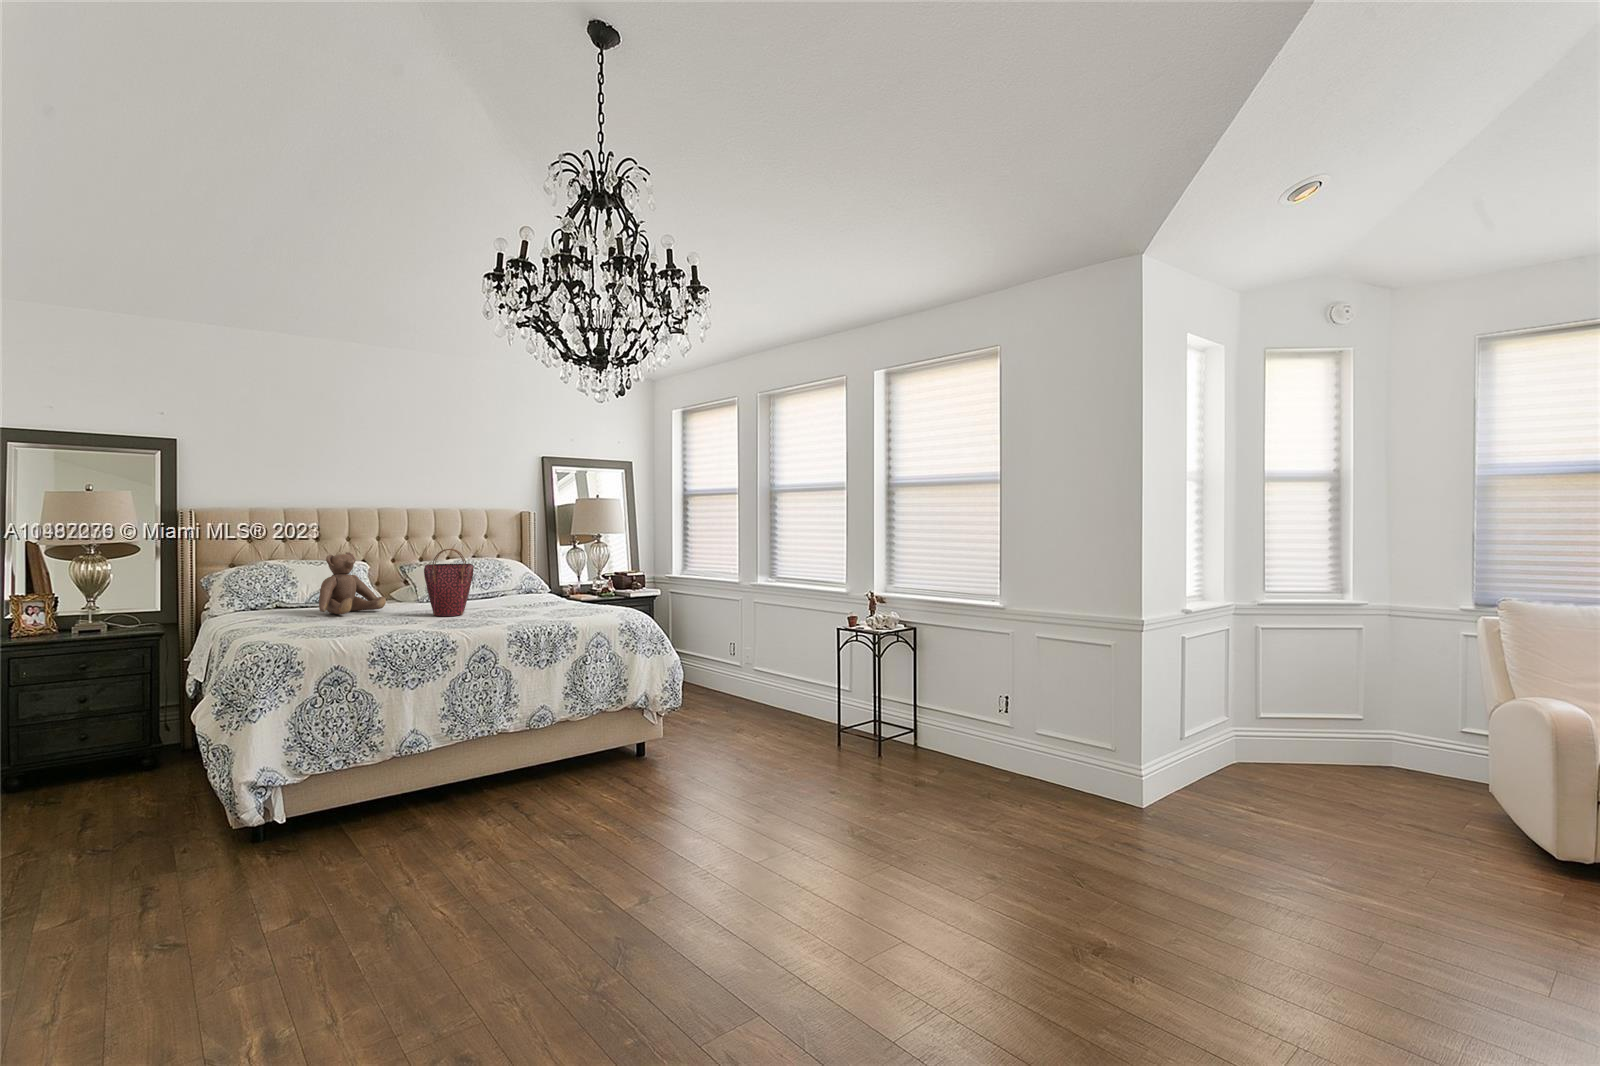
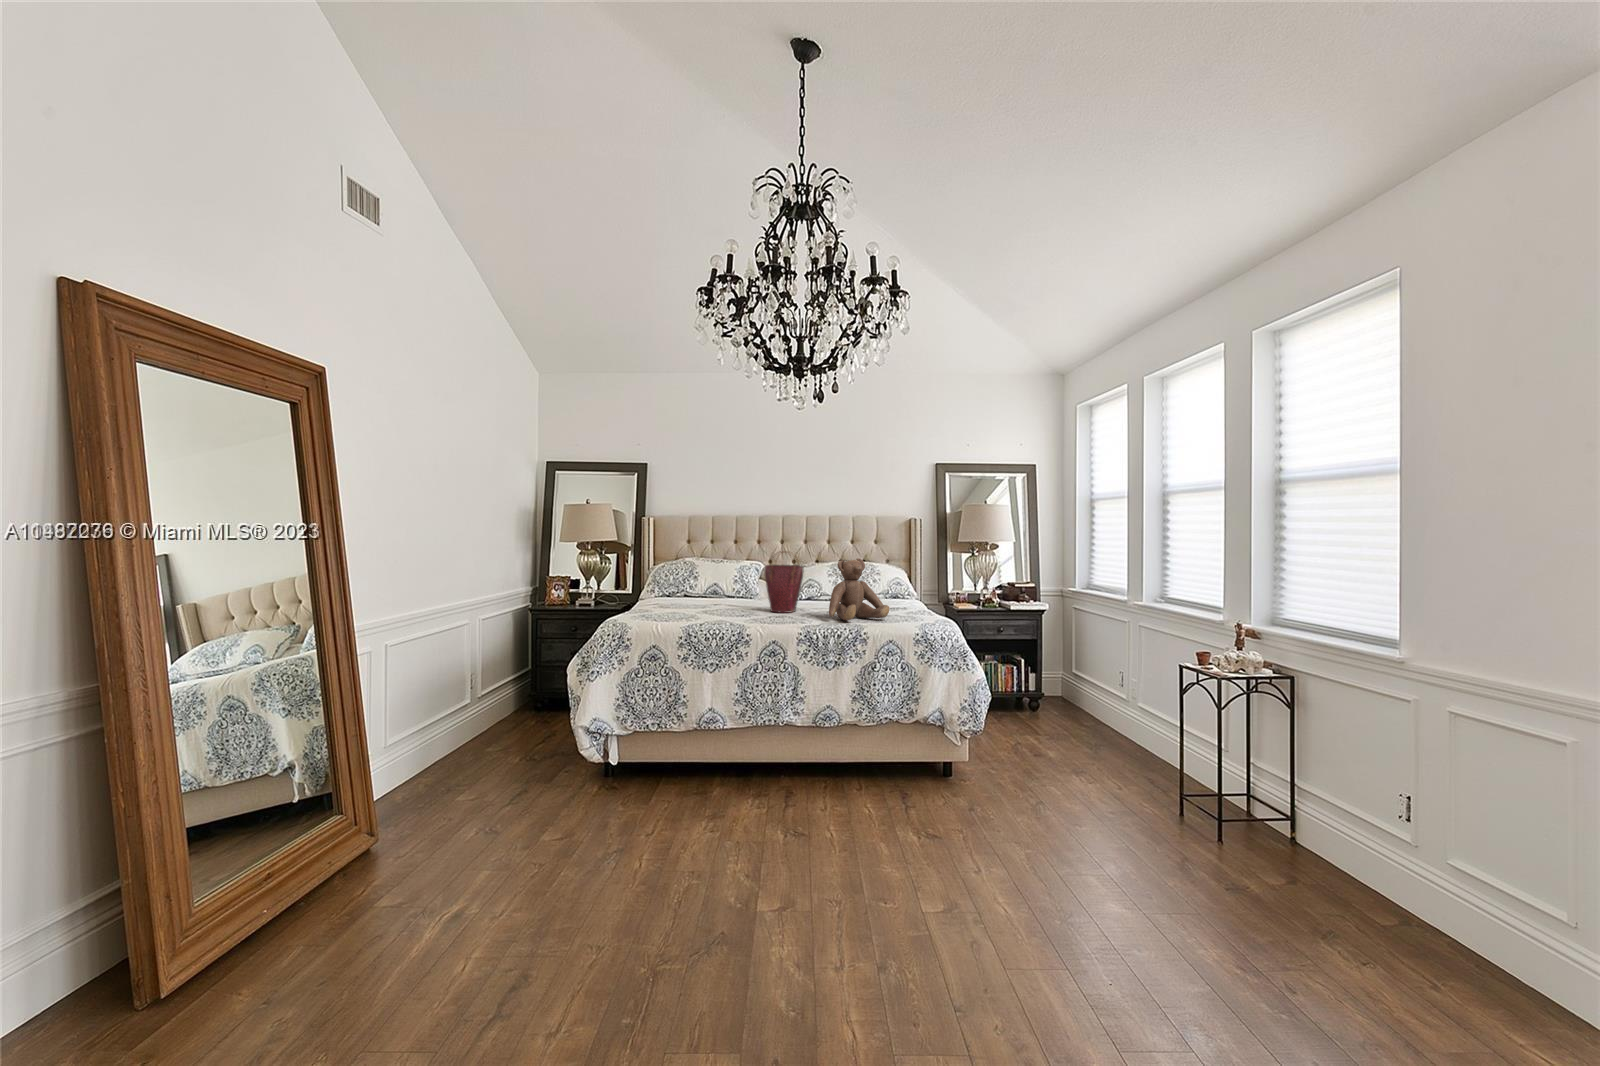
teddy bear: present [319,552,386,614] -> present [829,558,890,620]

